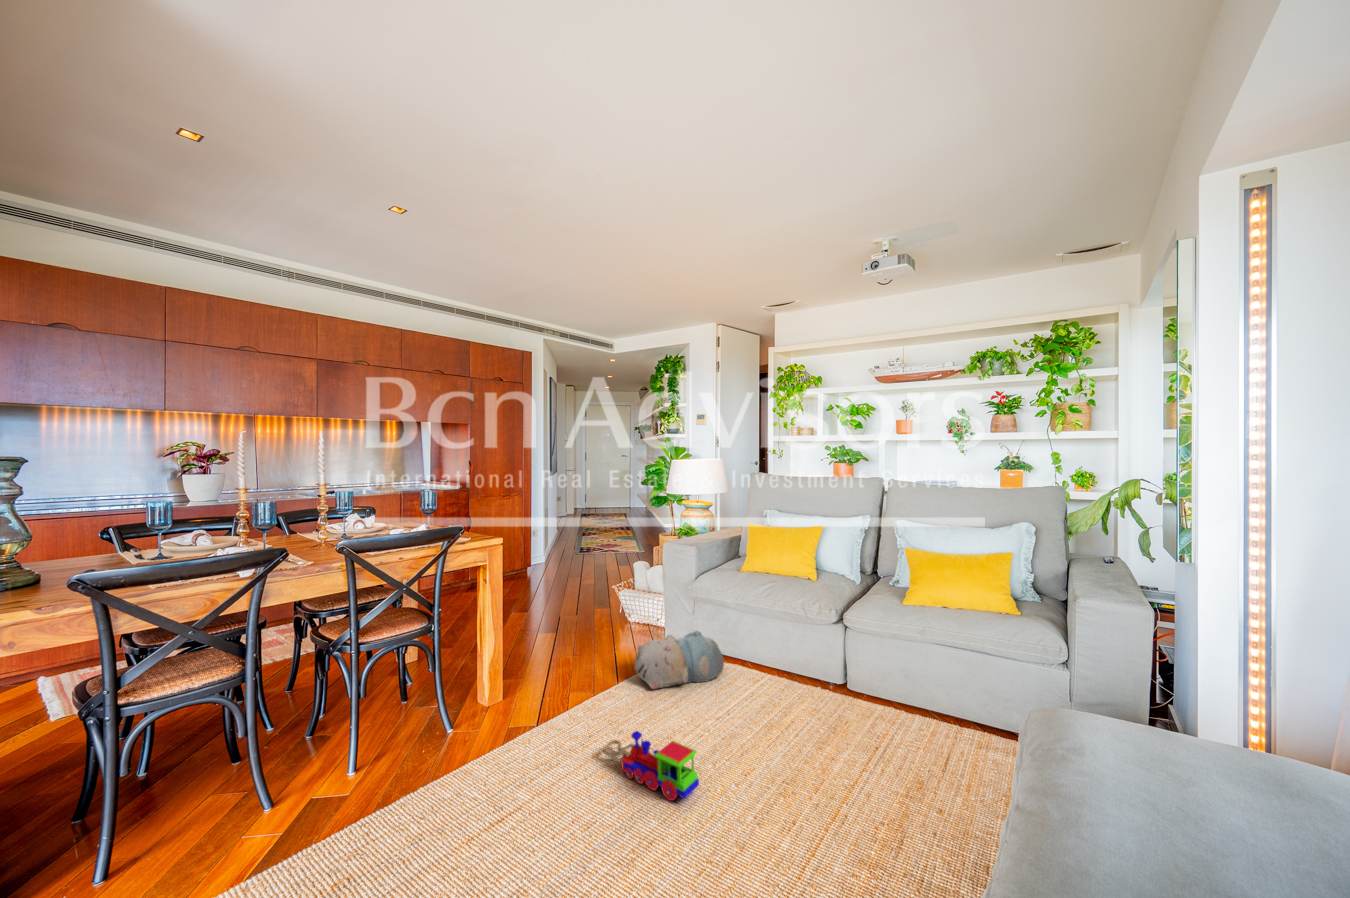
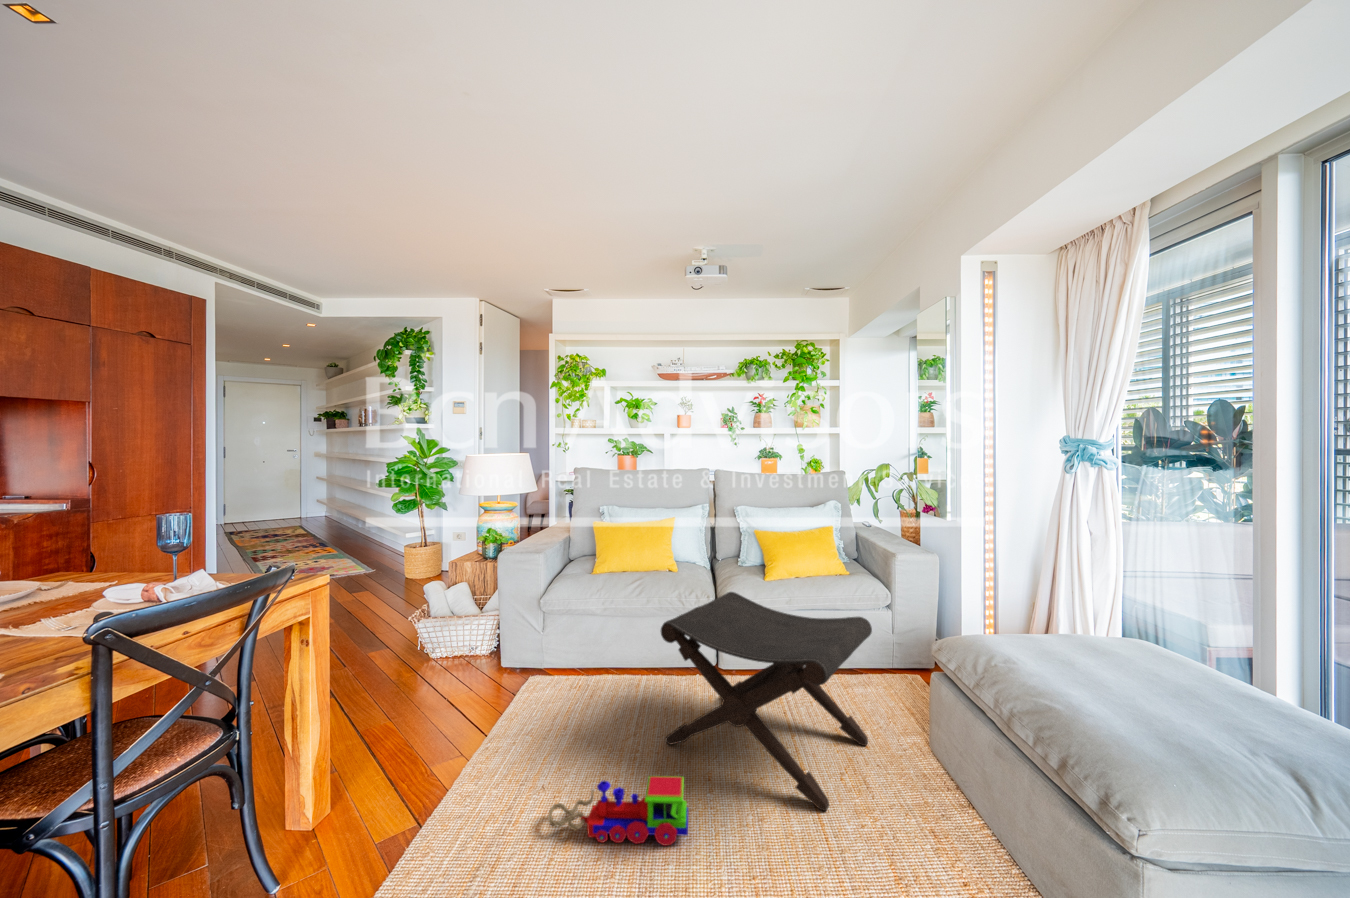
footstool: none [731,606,949,838] -> present [661,592,872,811]
plush toy: present [635,631,724,689] -> none [502,648,605,729]

